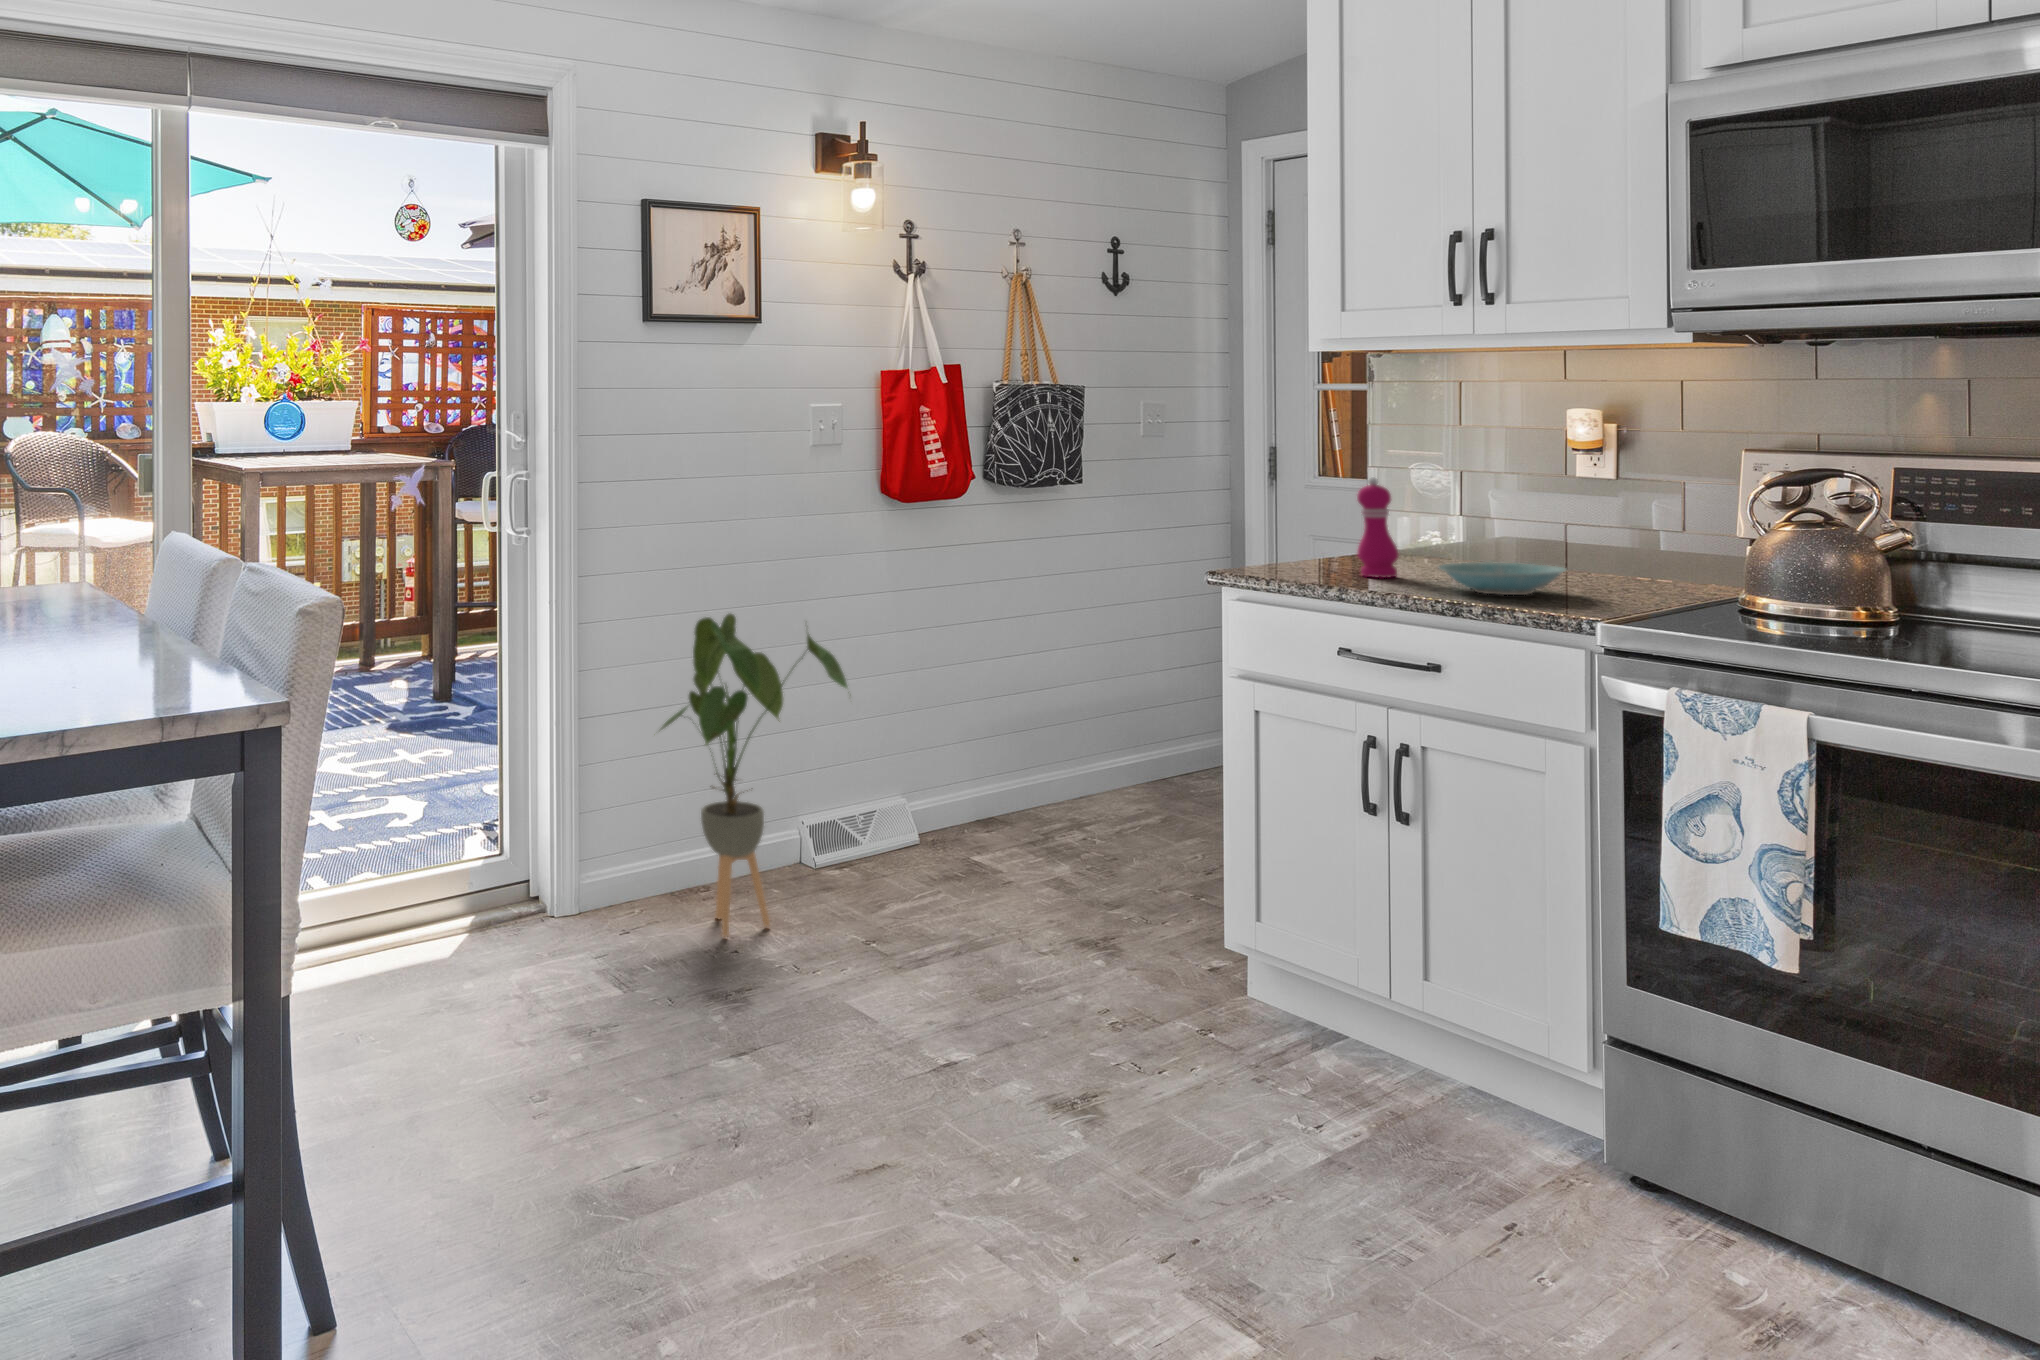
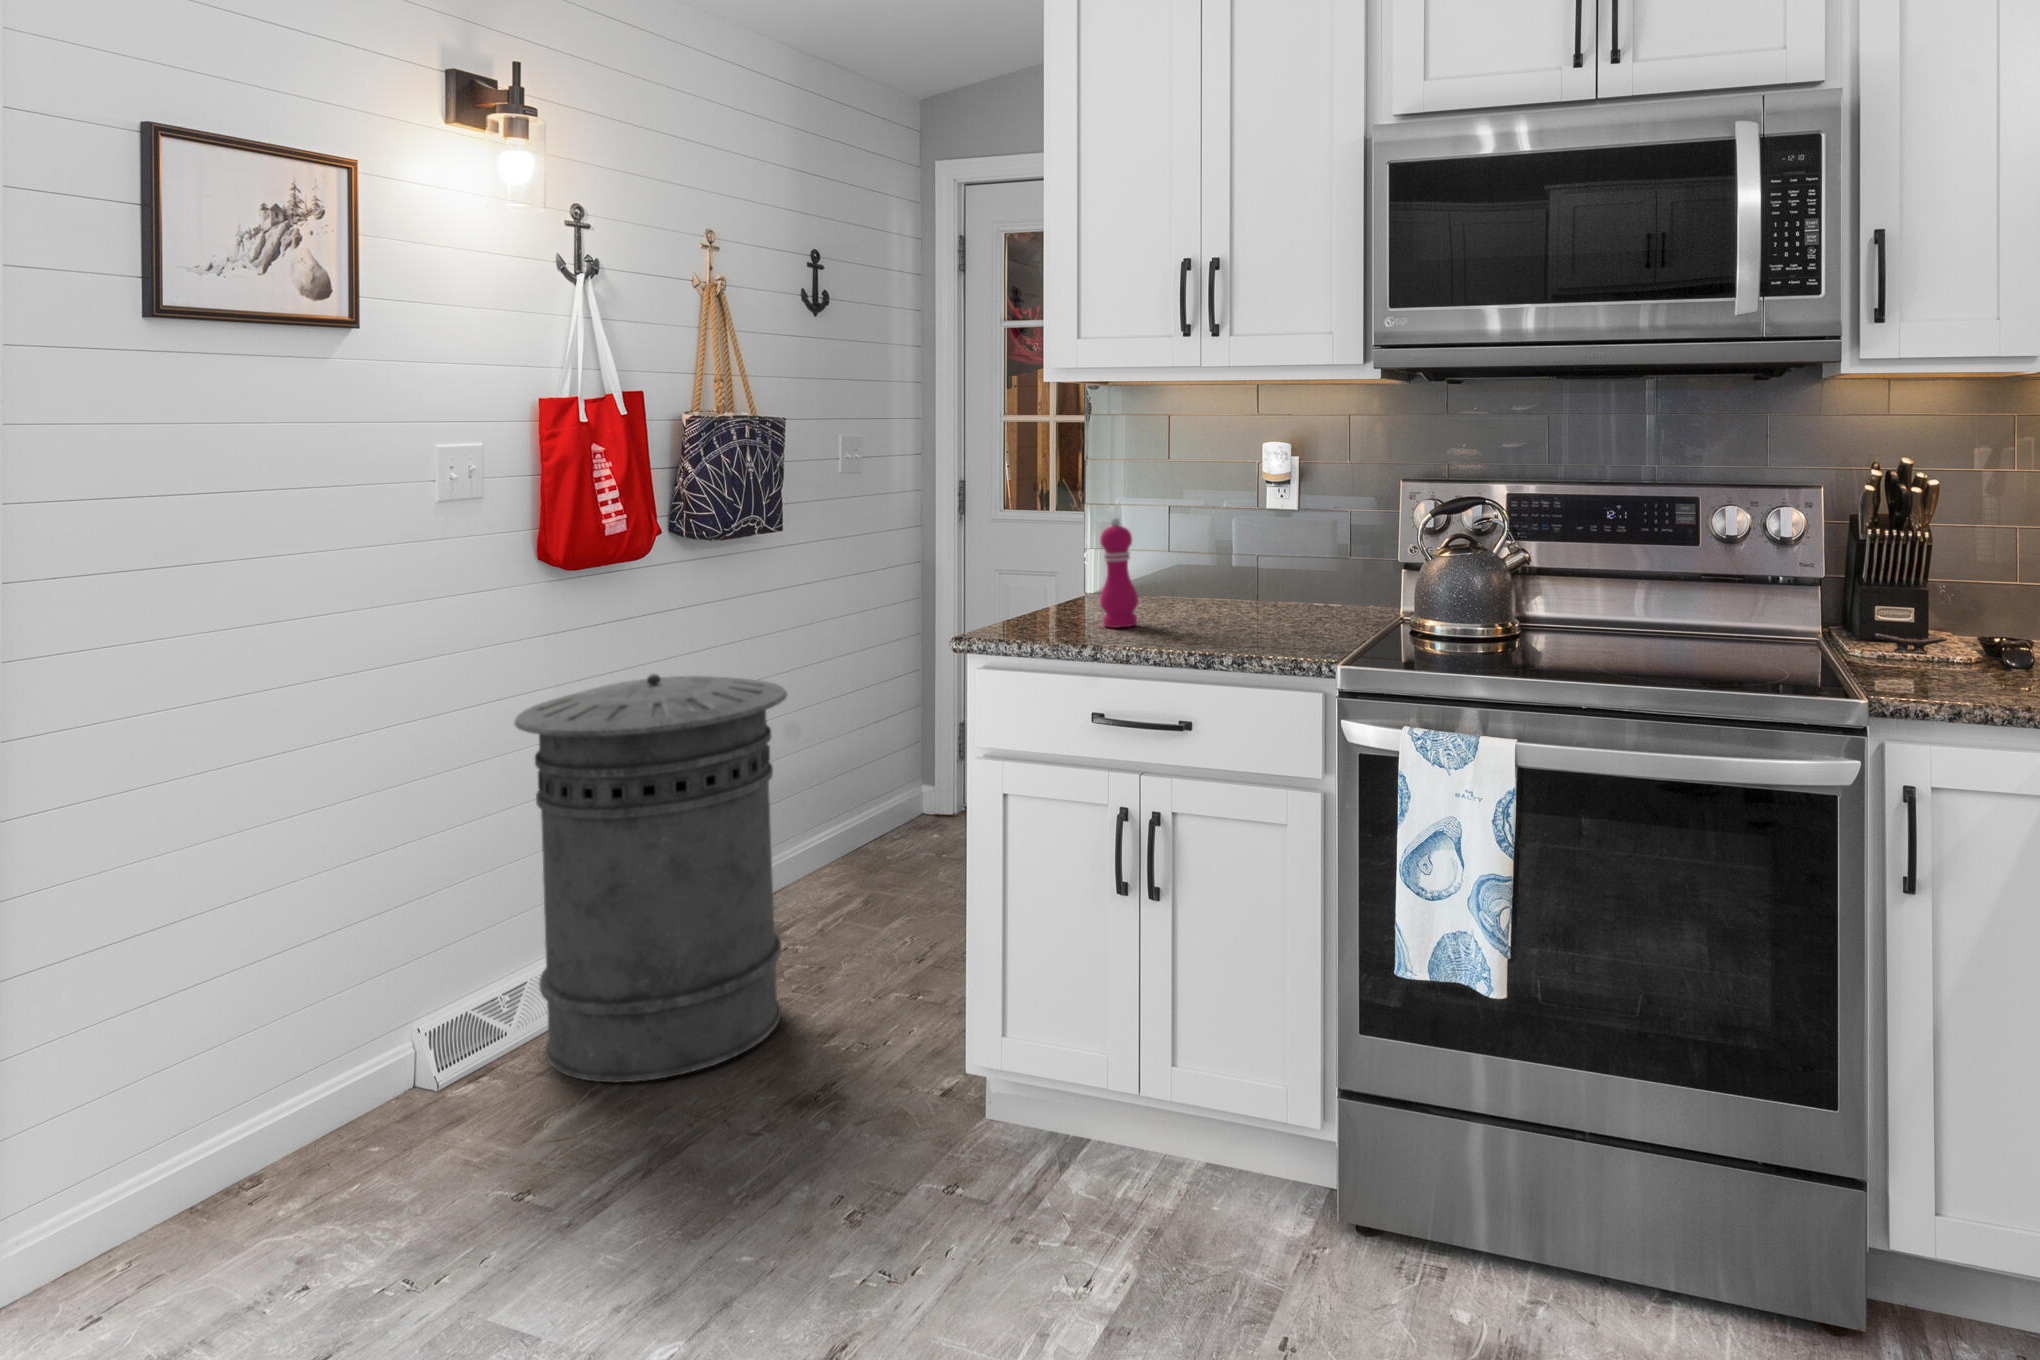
bowl: present [1438,562,1566,595] -> none [1180,602,1294,638]
trash can: none [865,589,1080,902] -> present [514,674,787,1082]
house plant: present [661,614,847,937] -> none [169,751,500,1252]

